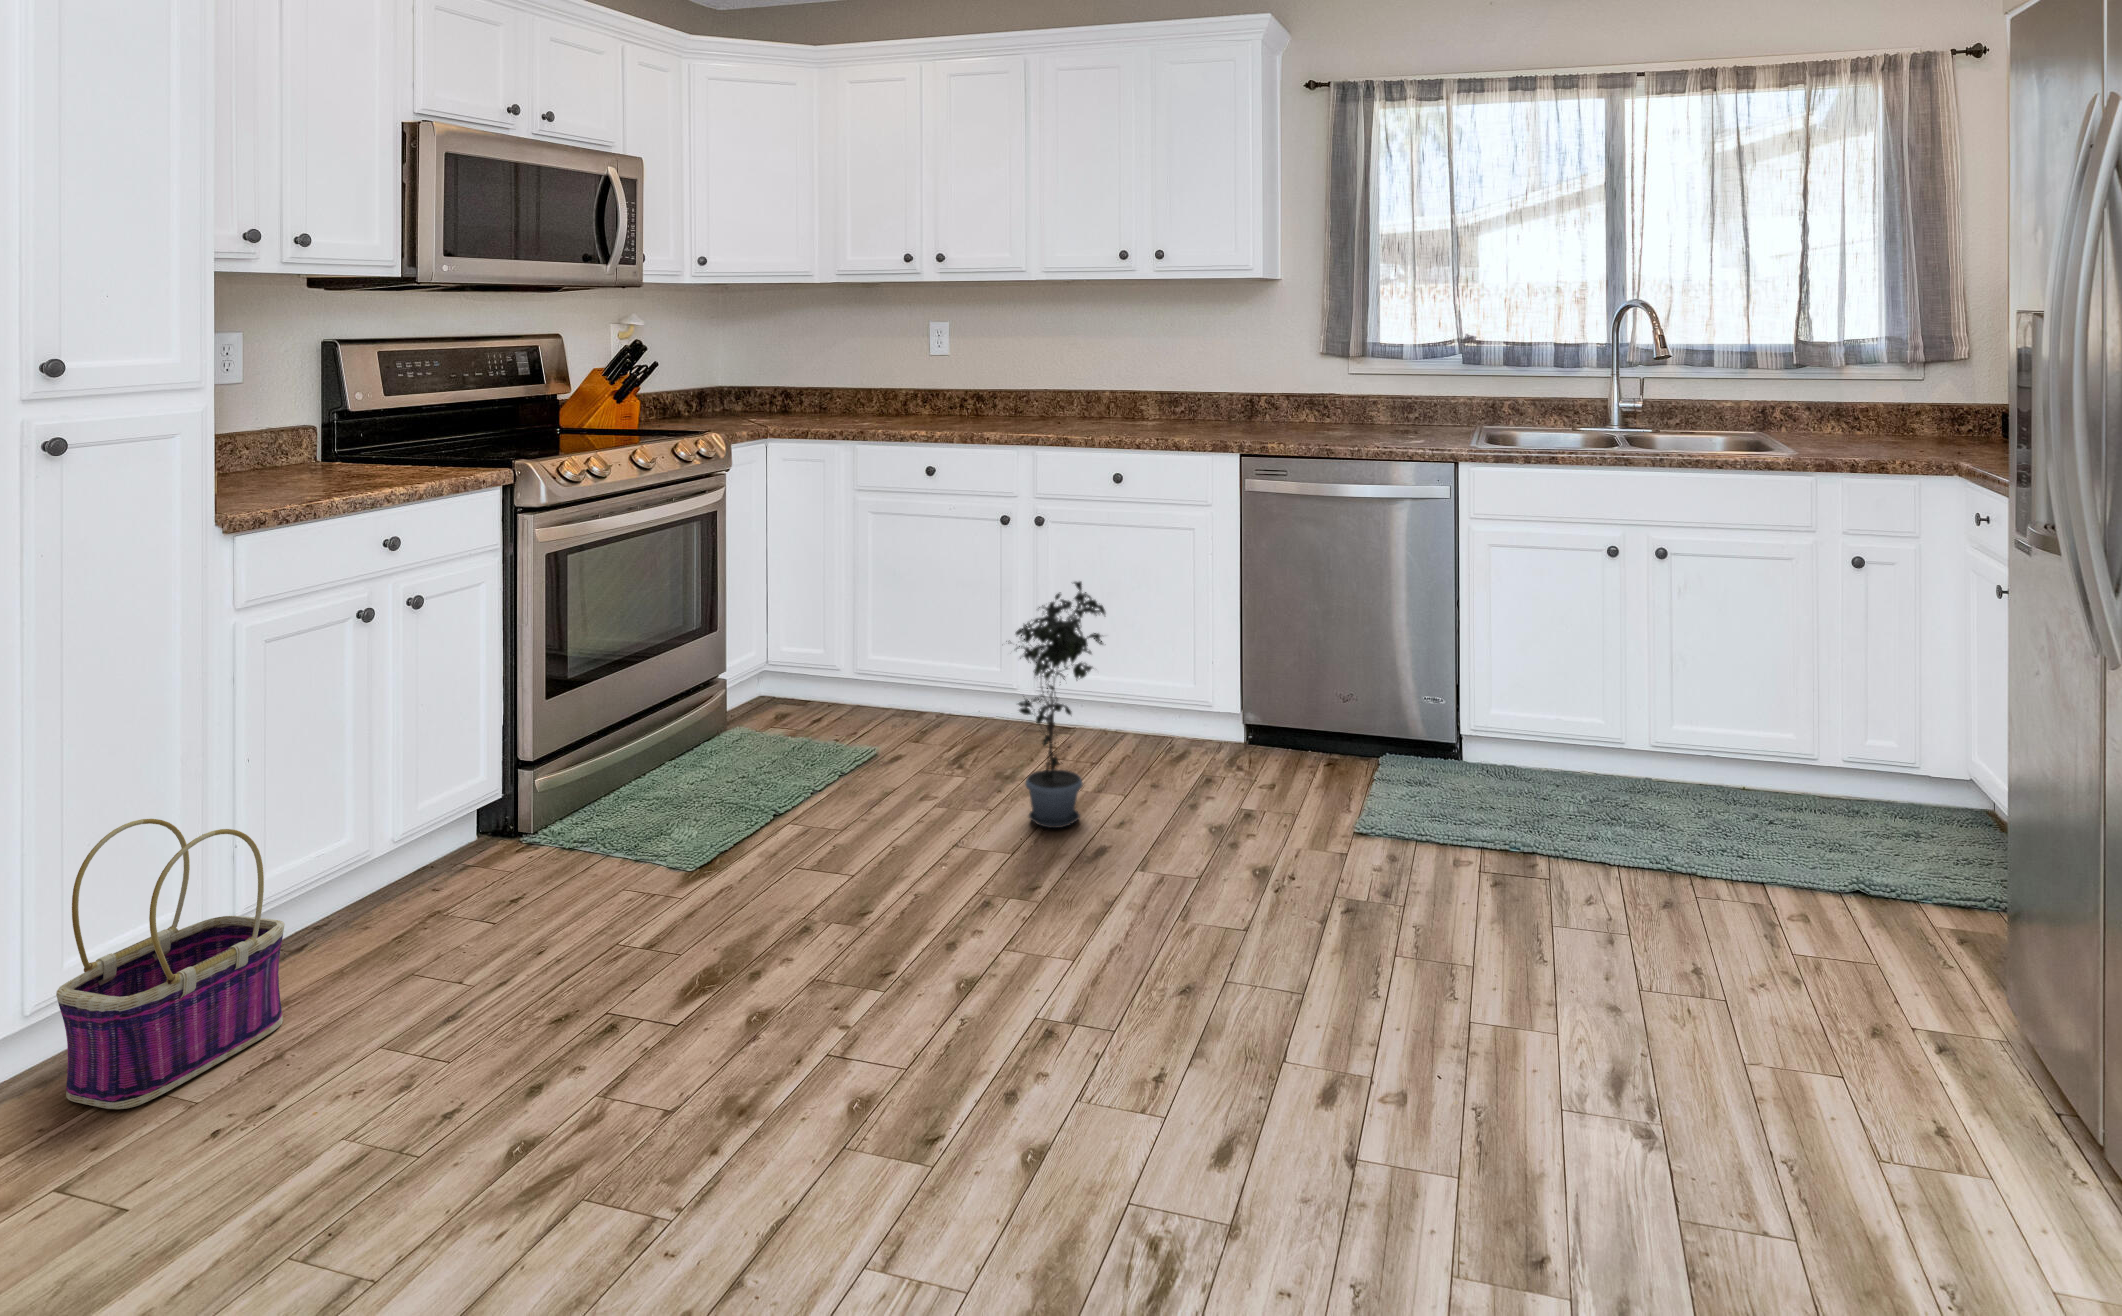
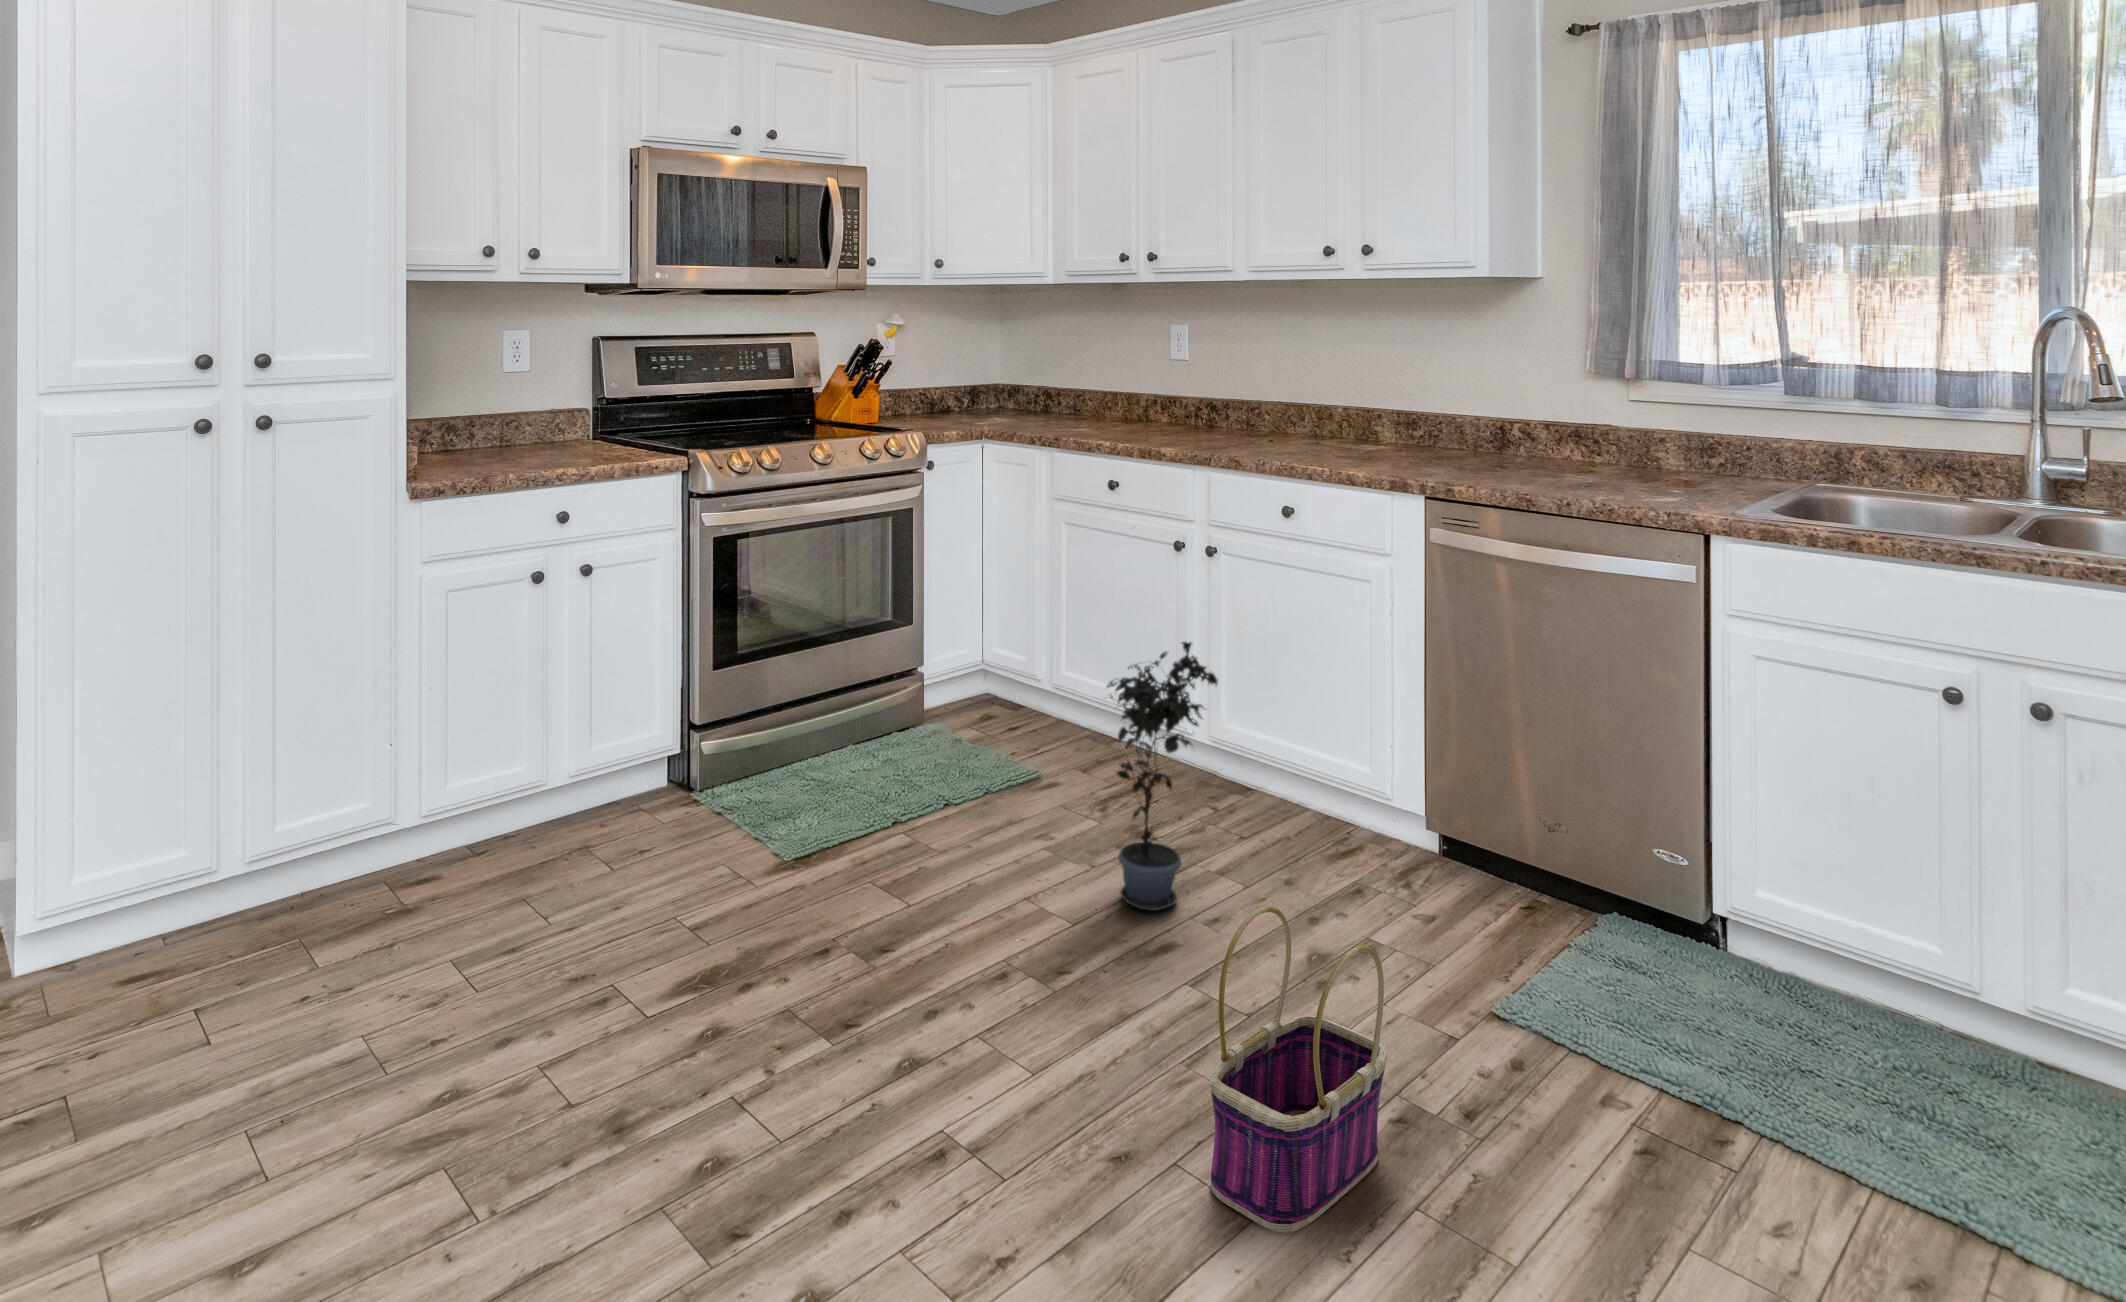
basket: present [56,819,285,1109] -> present [1210,907,1387,1233]

